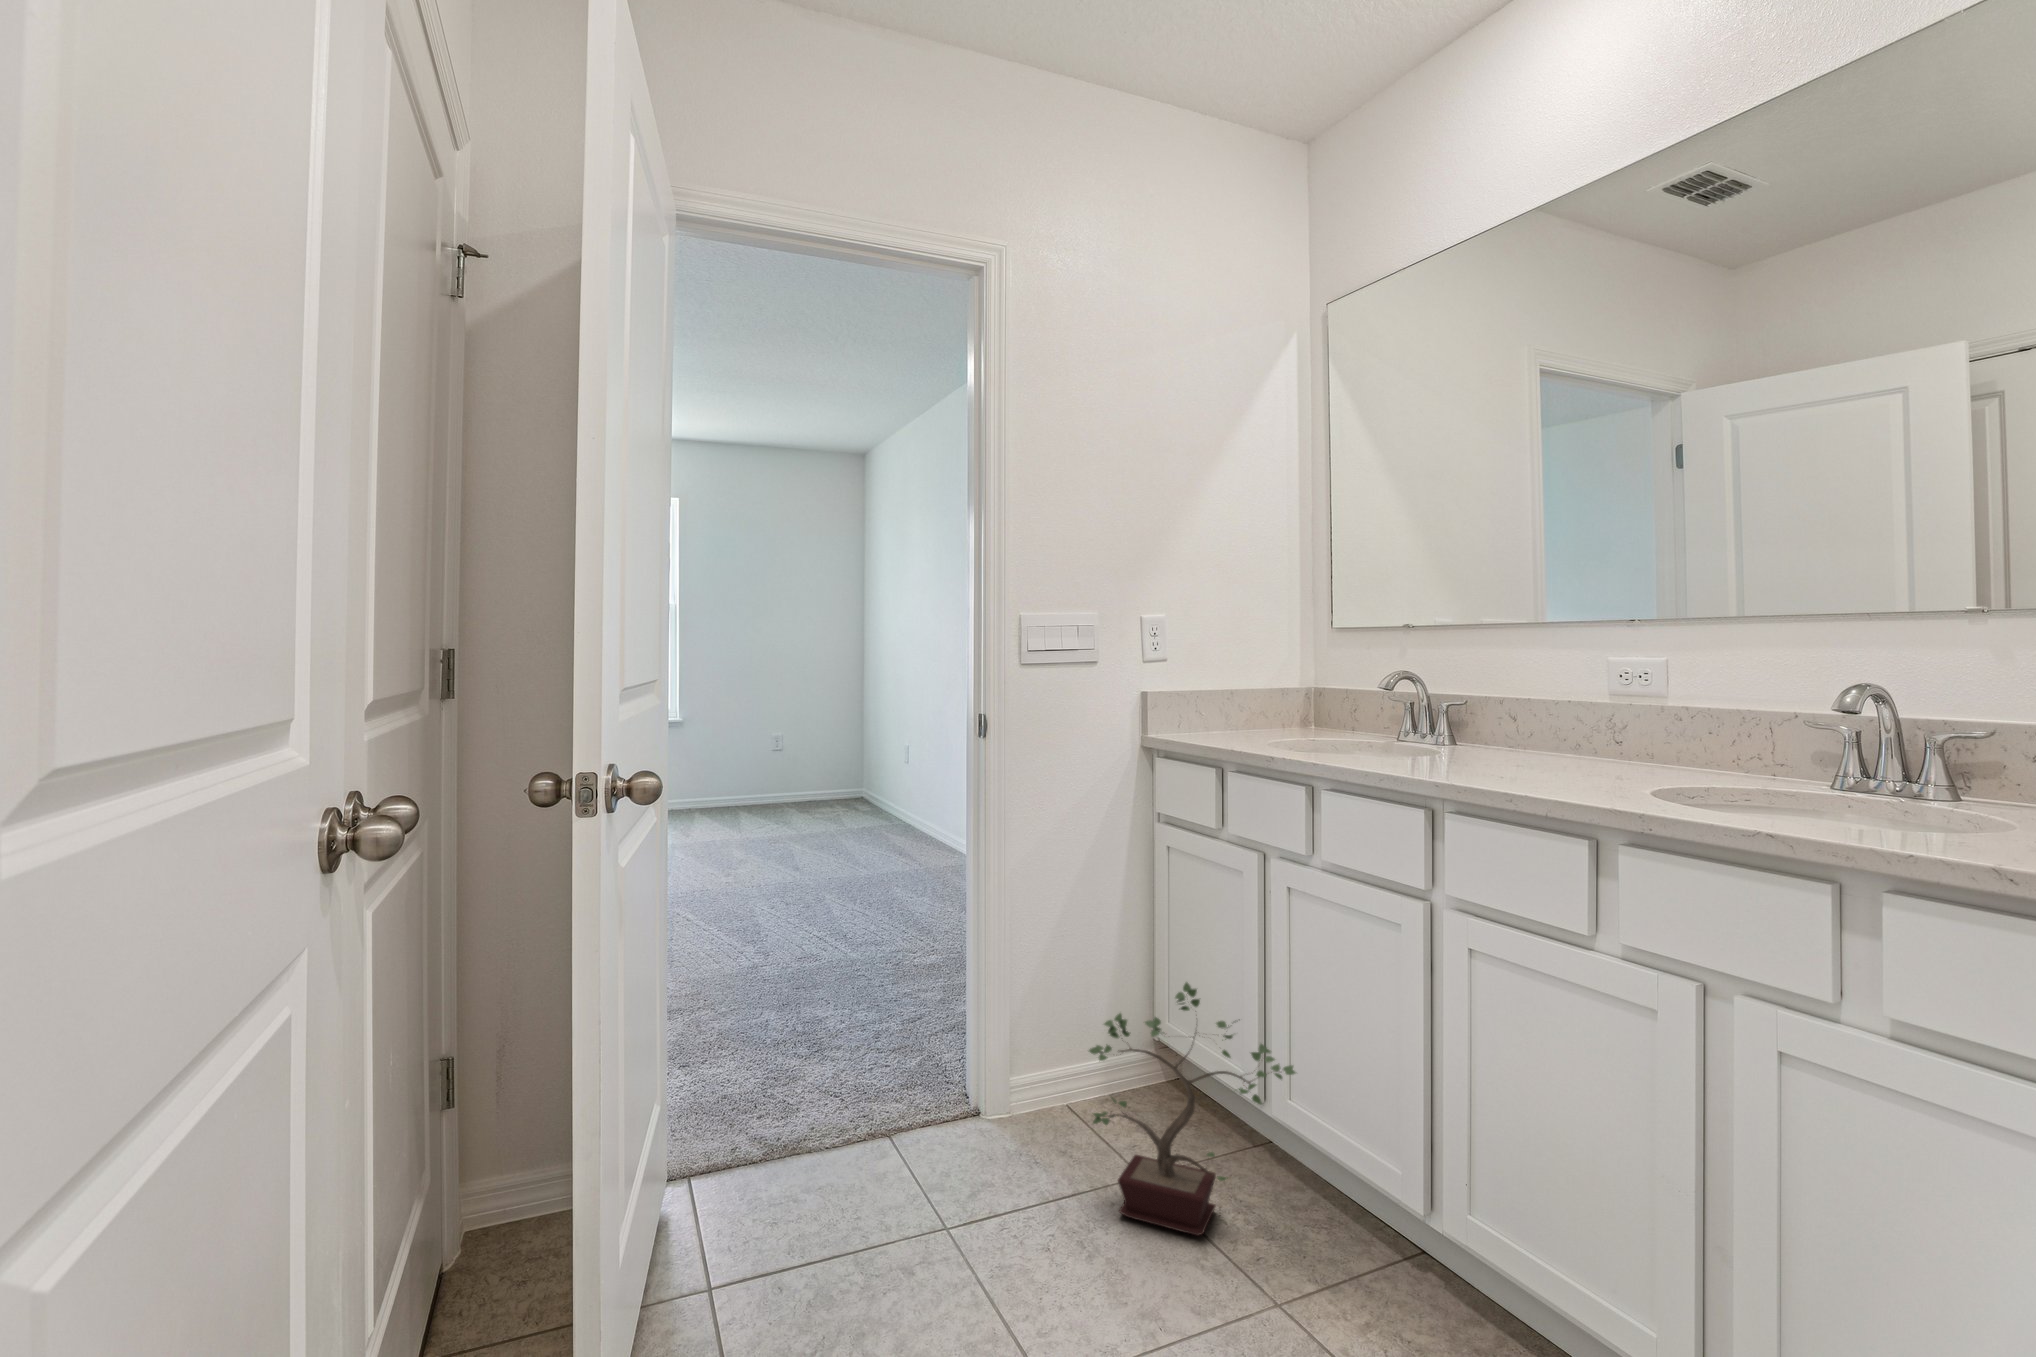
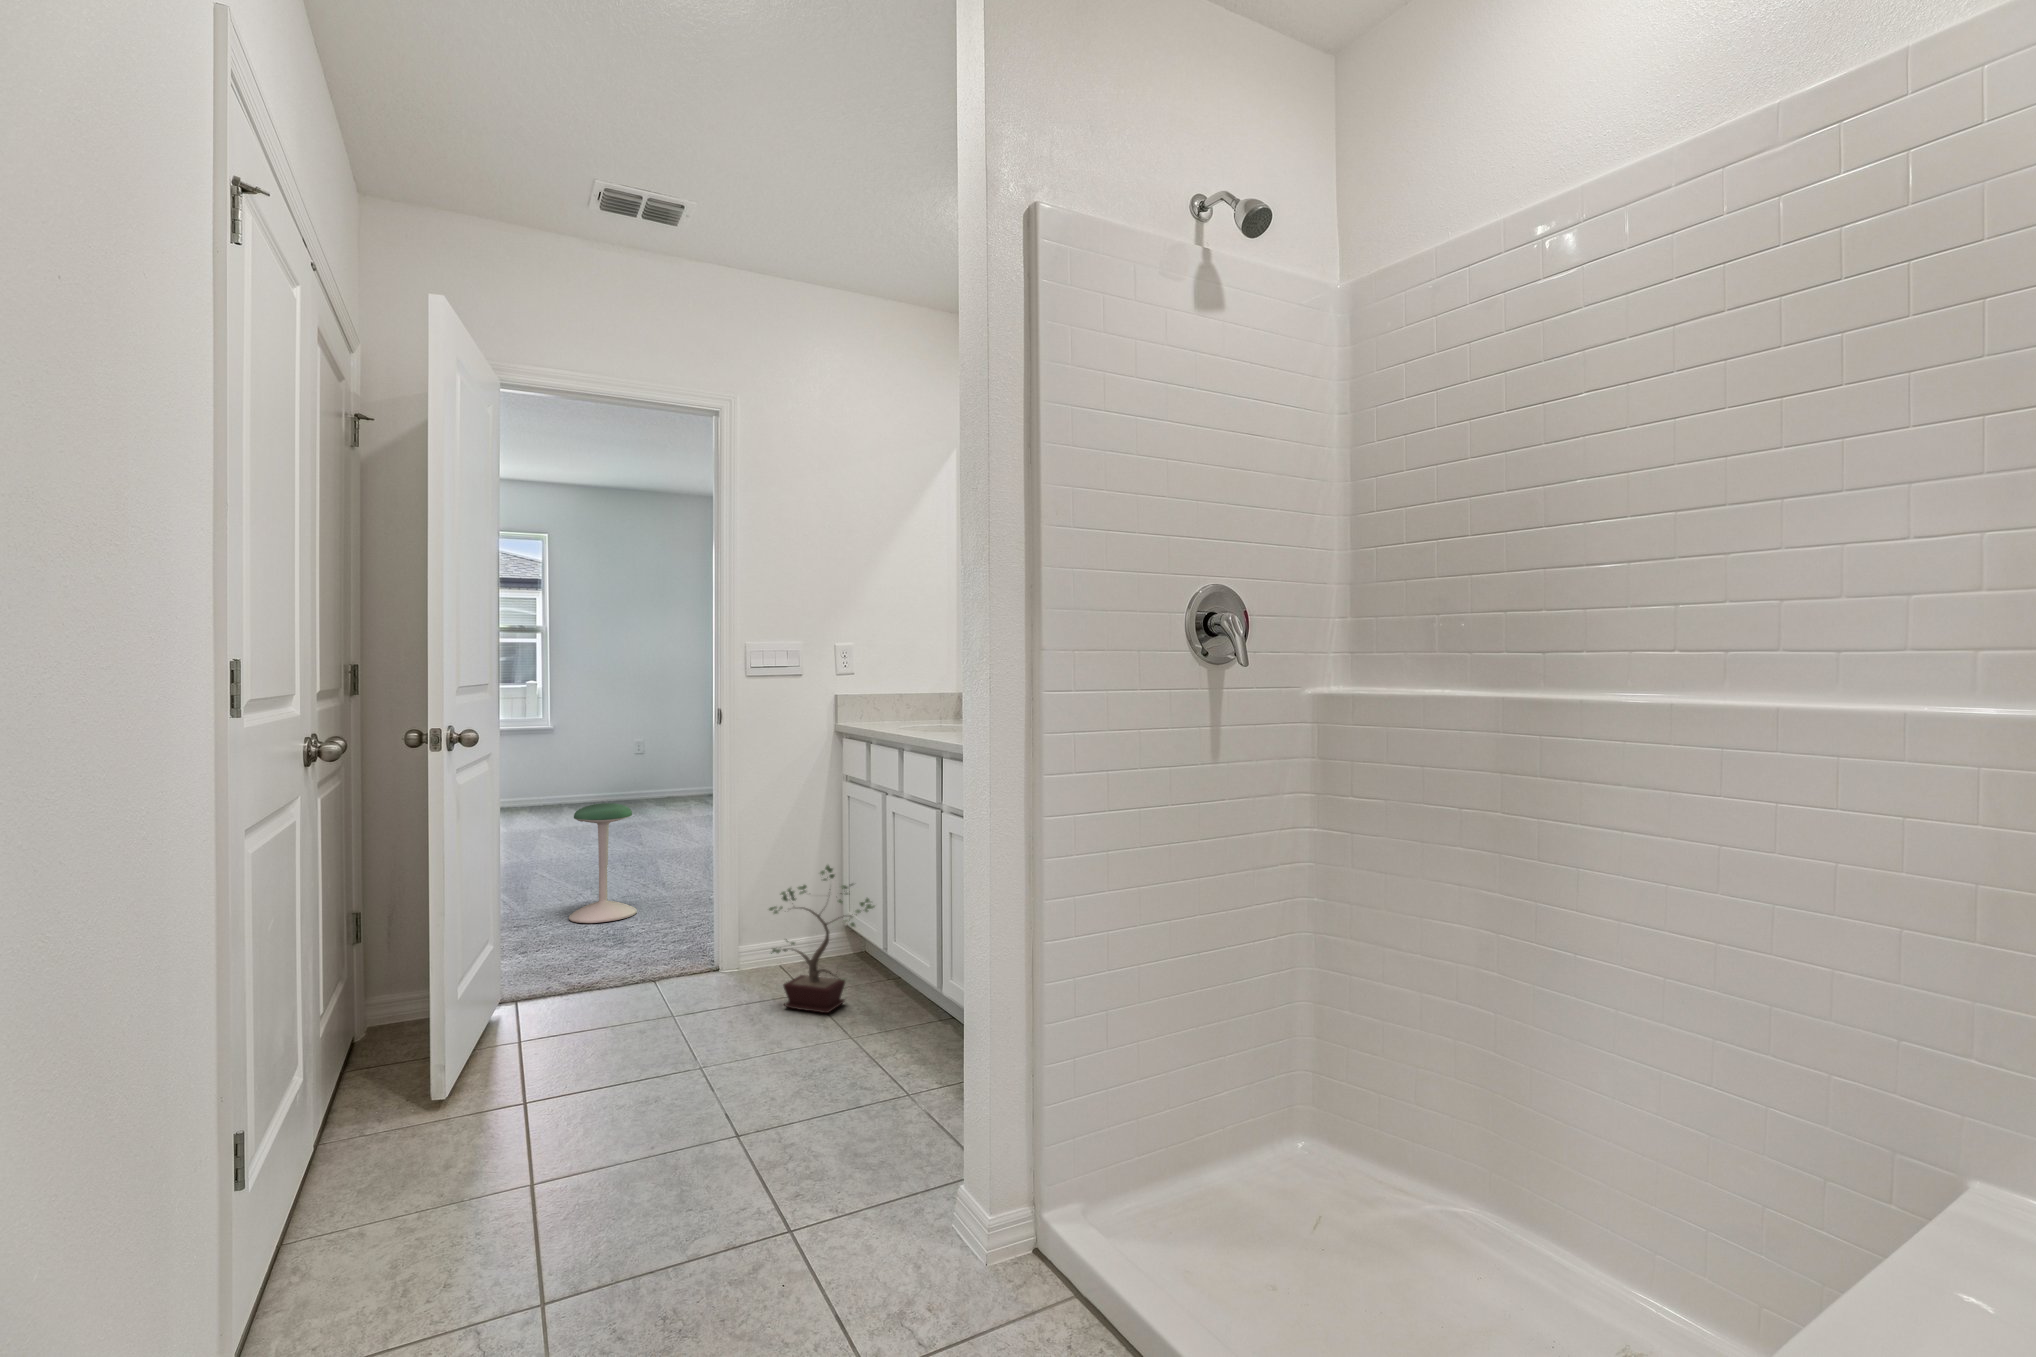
stool: none [737,841,824,1007] -> present [569,803,637,923]

